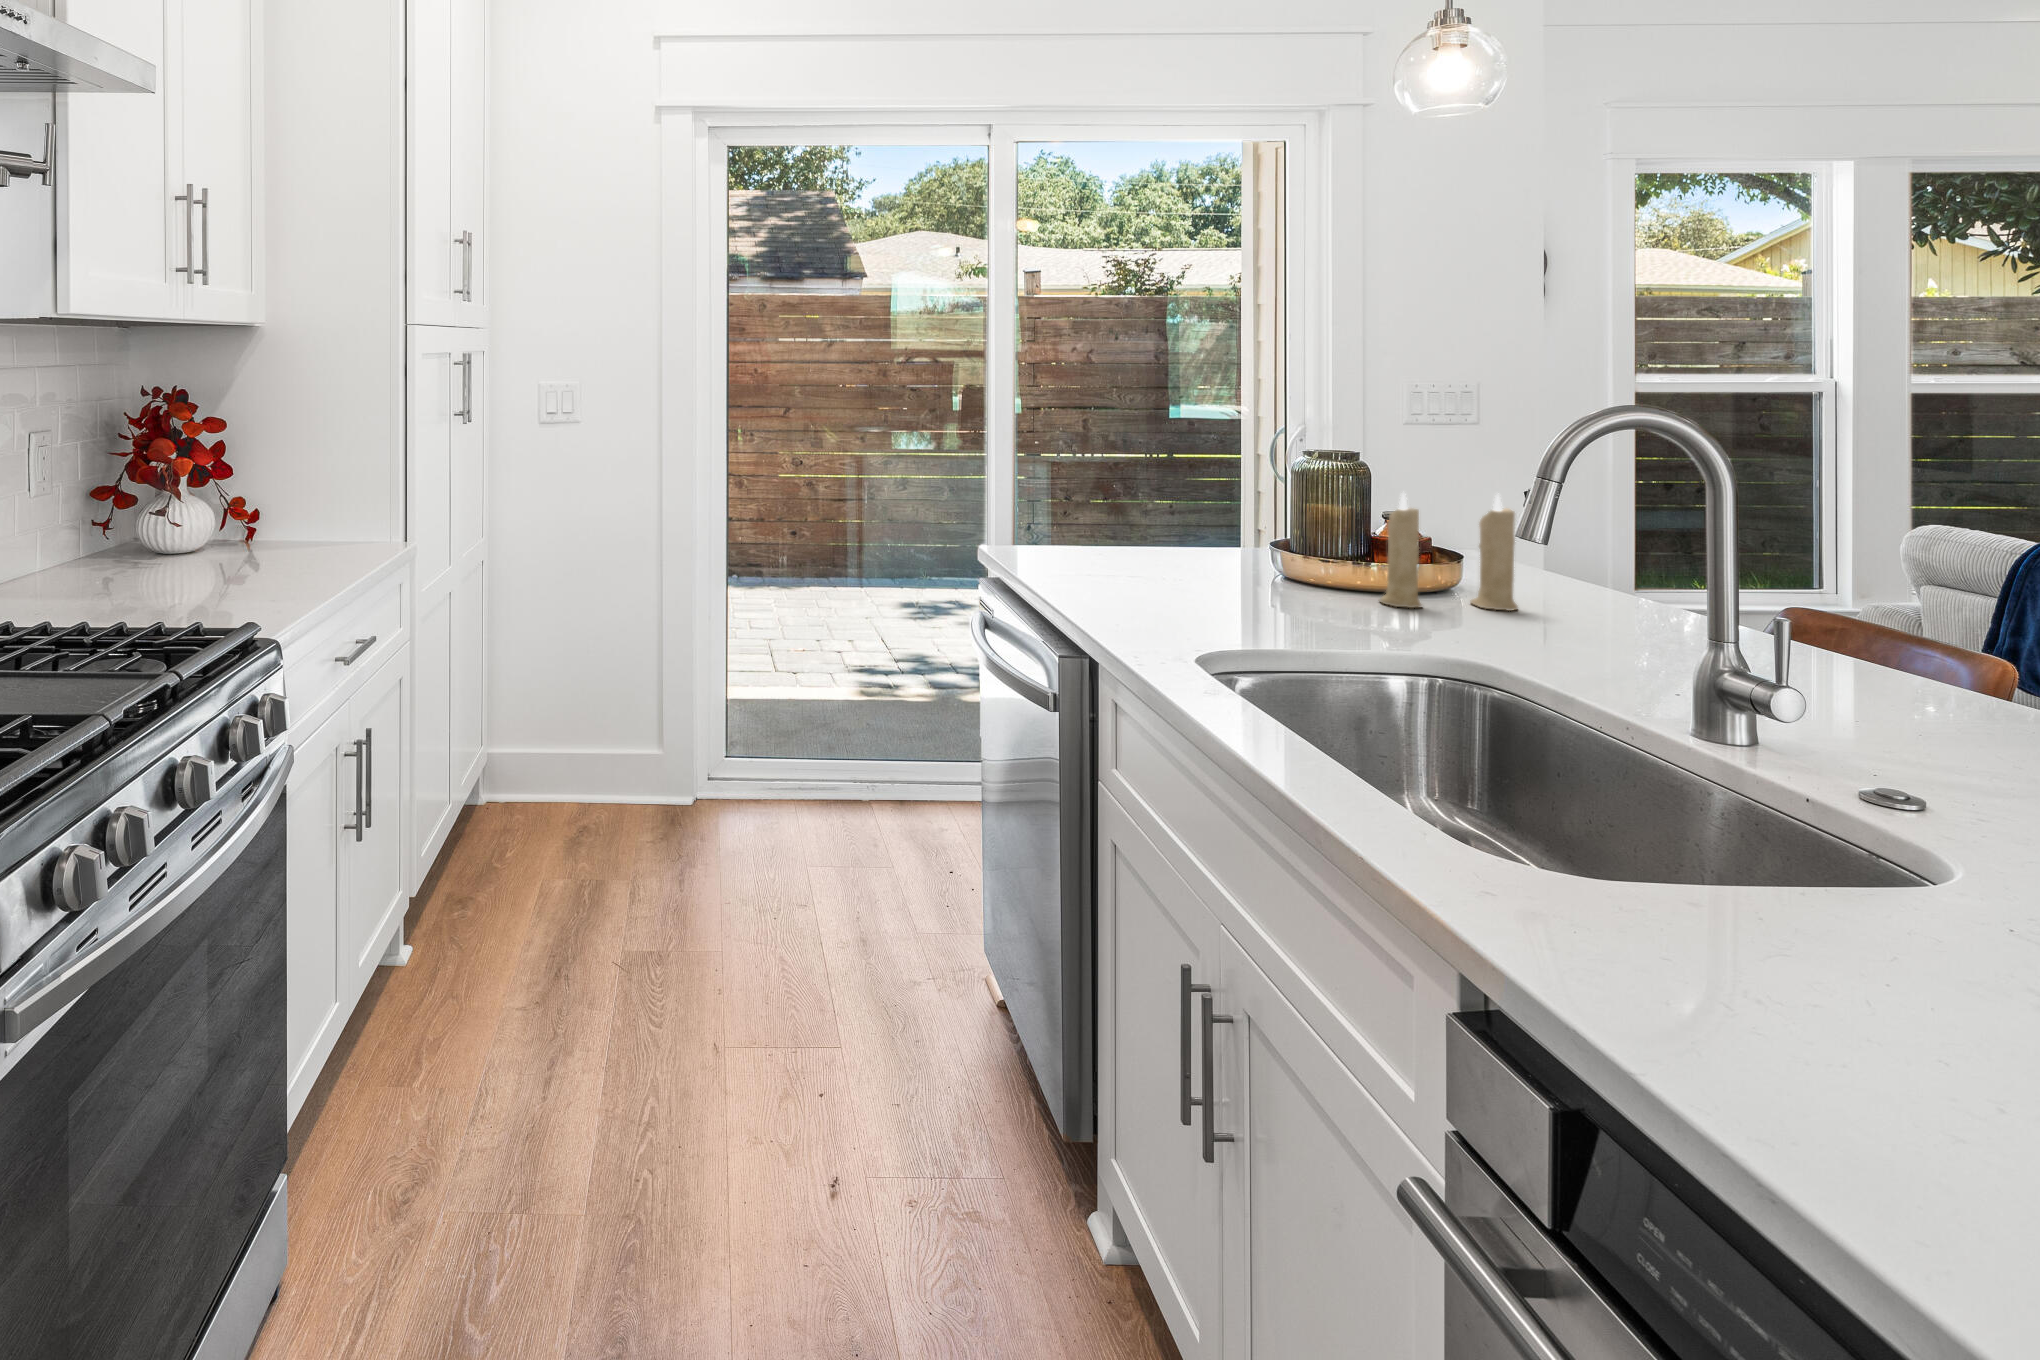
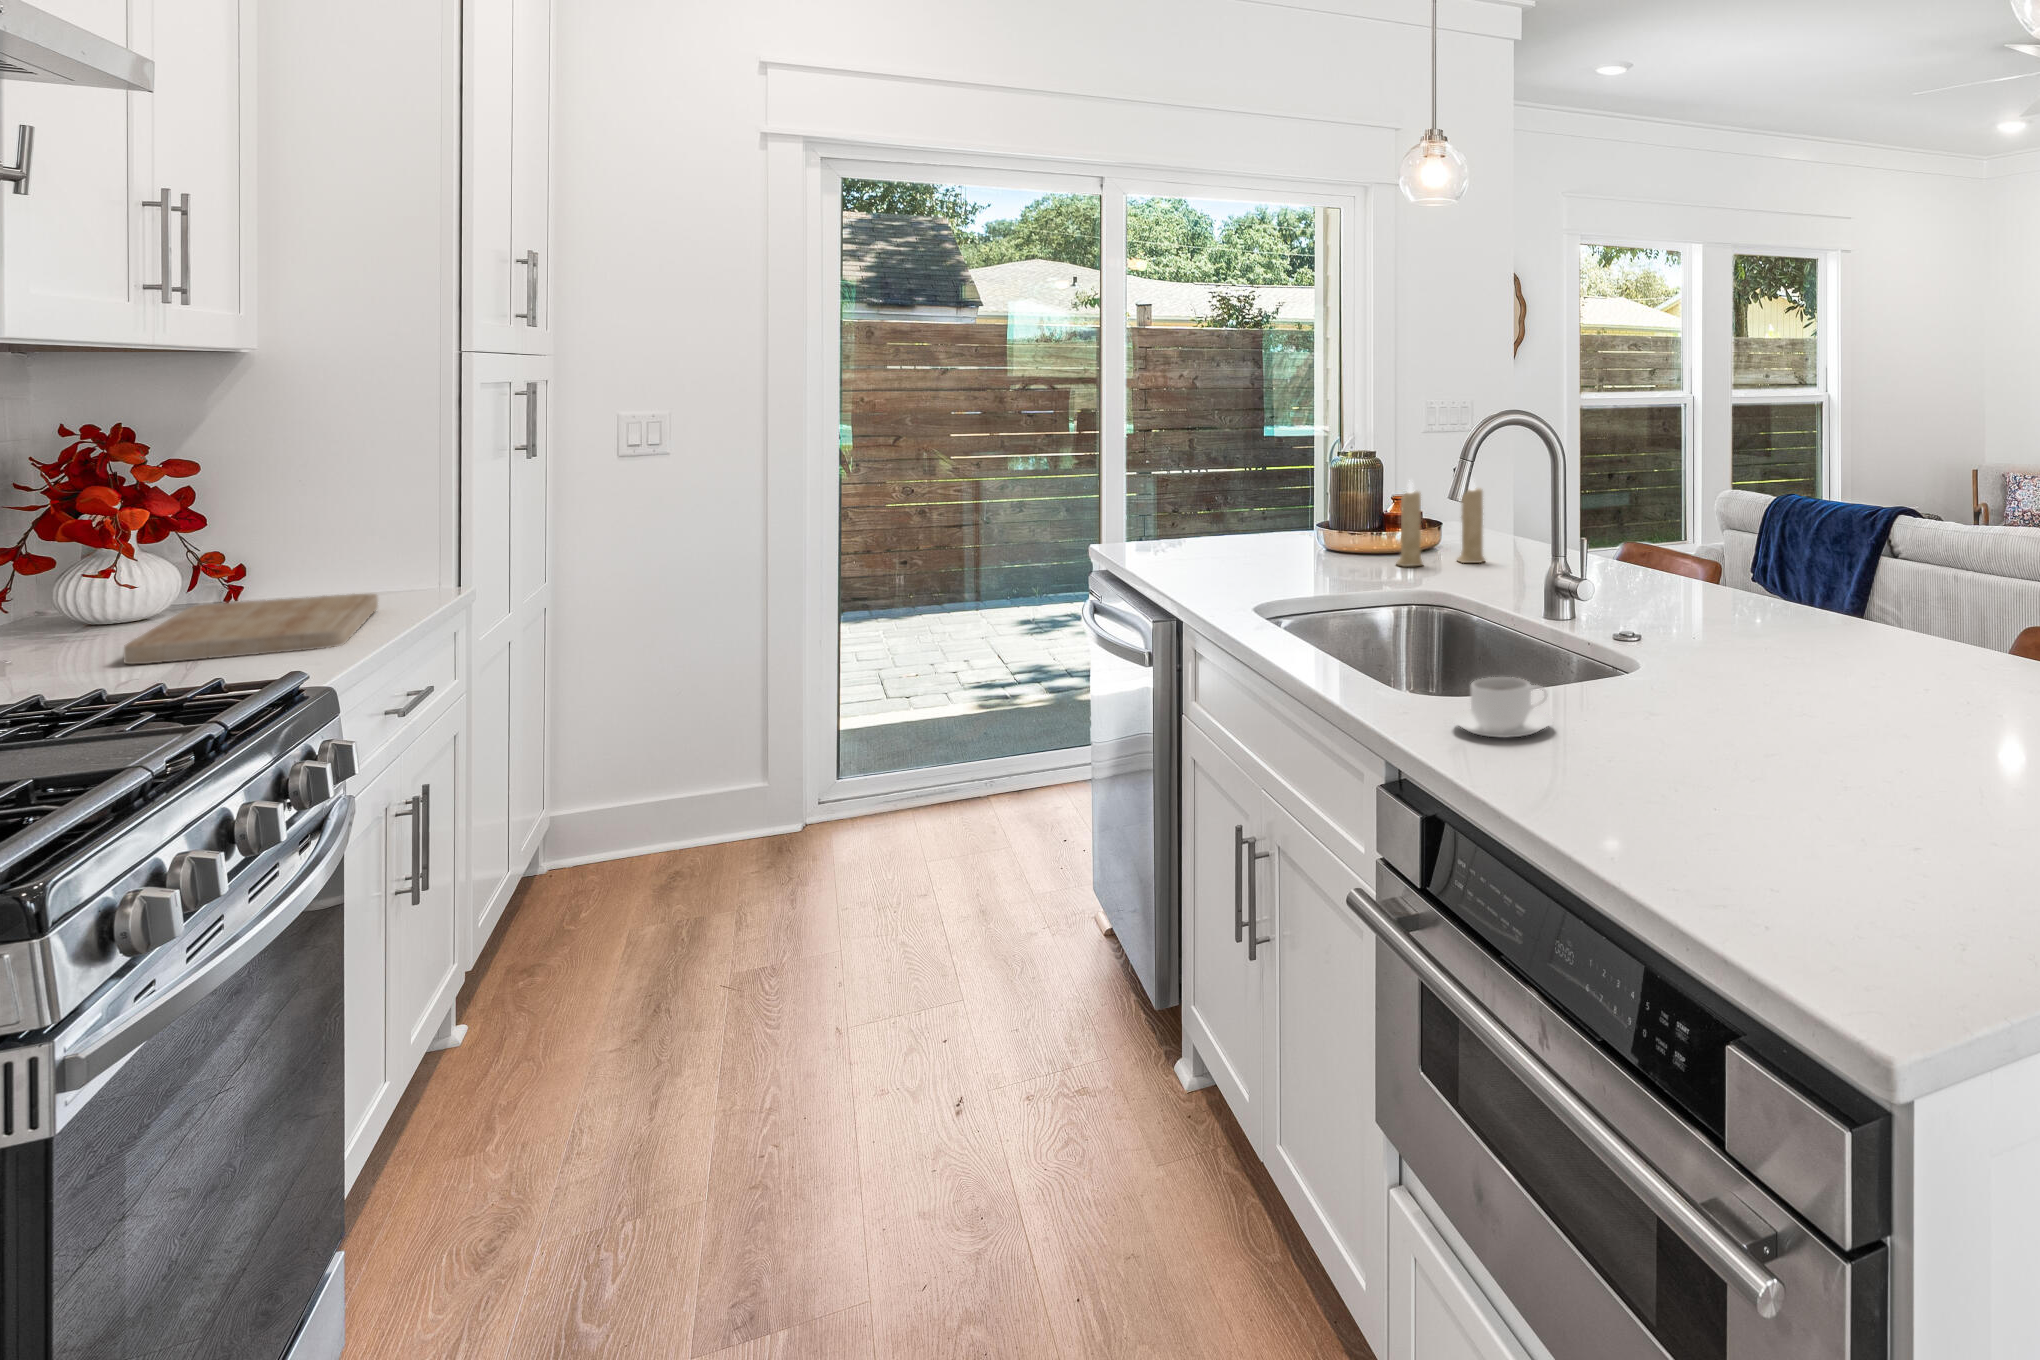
cutting board: none [149,543,345,601] -> present [124,594,378,664]
coffee cup: none [1655,907,1909,1053] -> present [1452,677,1553,738]

